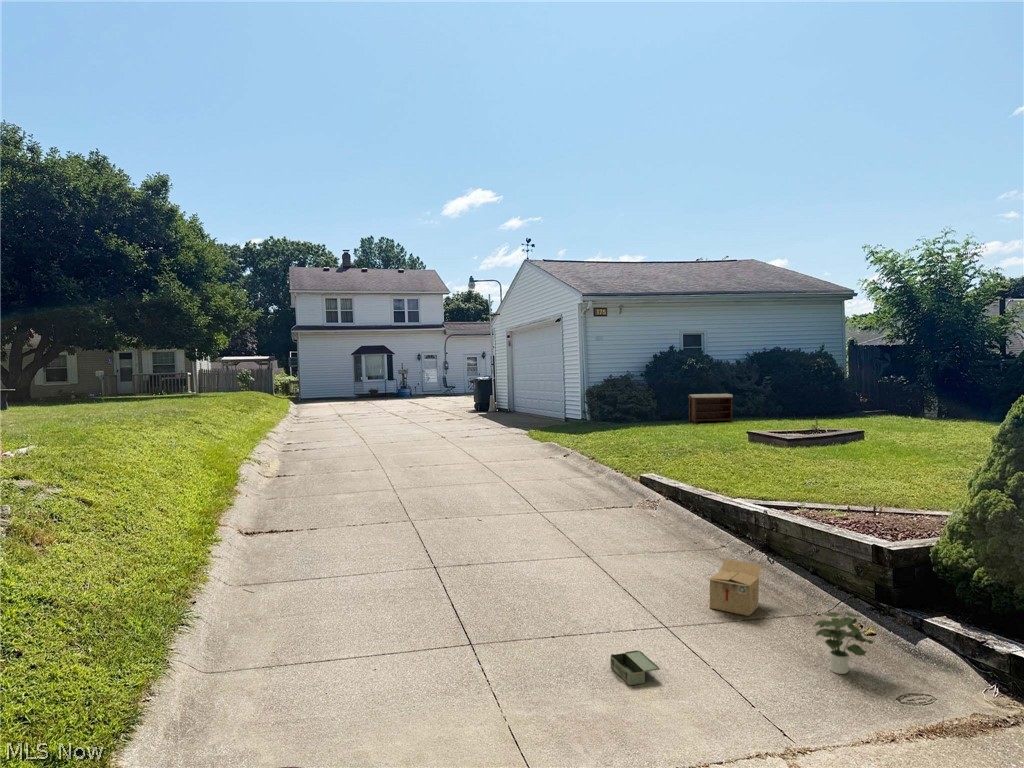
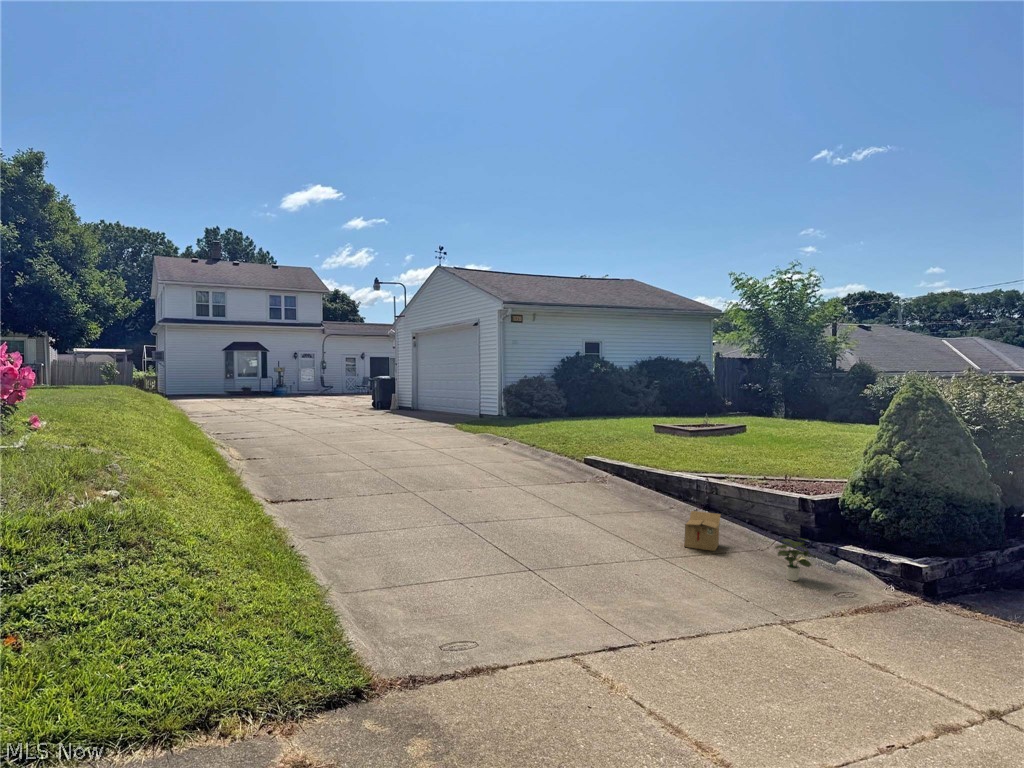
bench: present [688,394,734,423] -> none [584,396,624,421]
toolbox: present [610,650,660,685] -> none [636,570,676,591]

